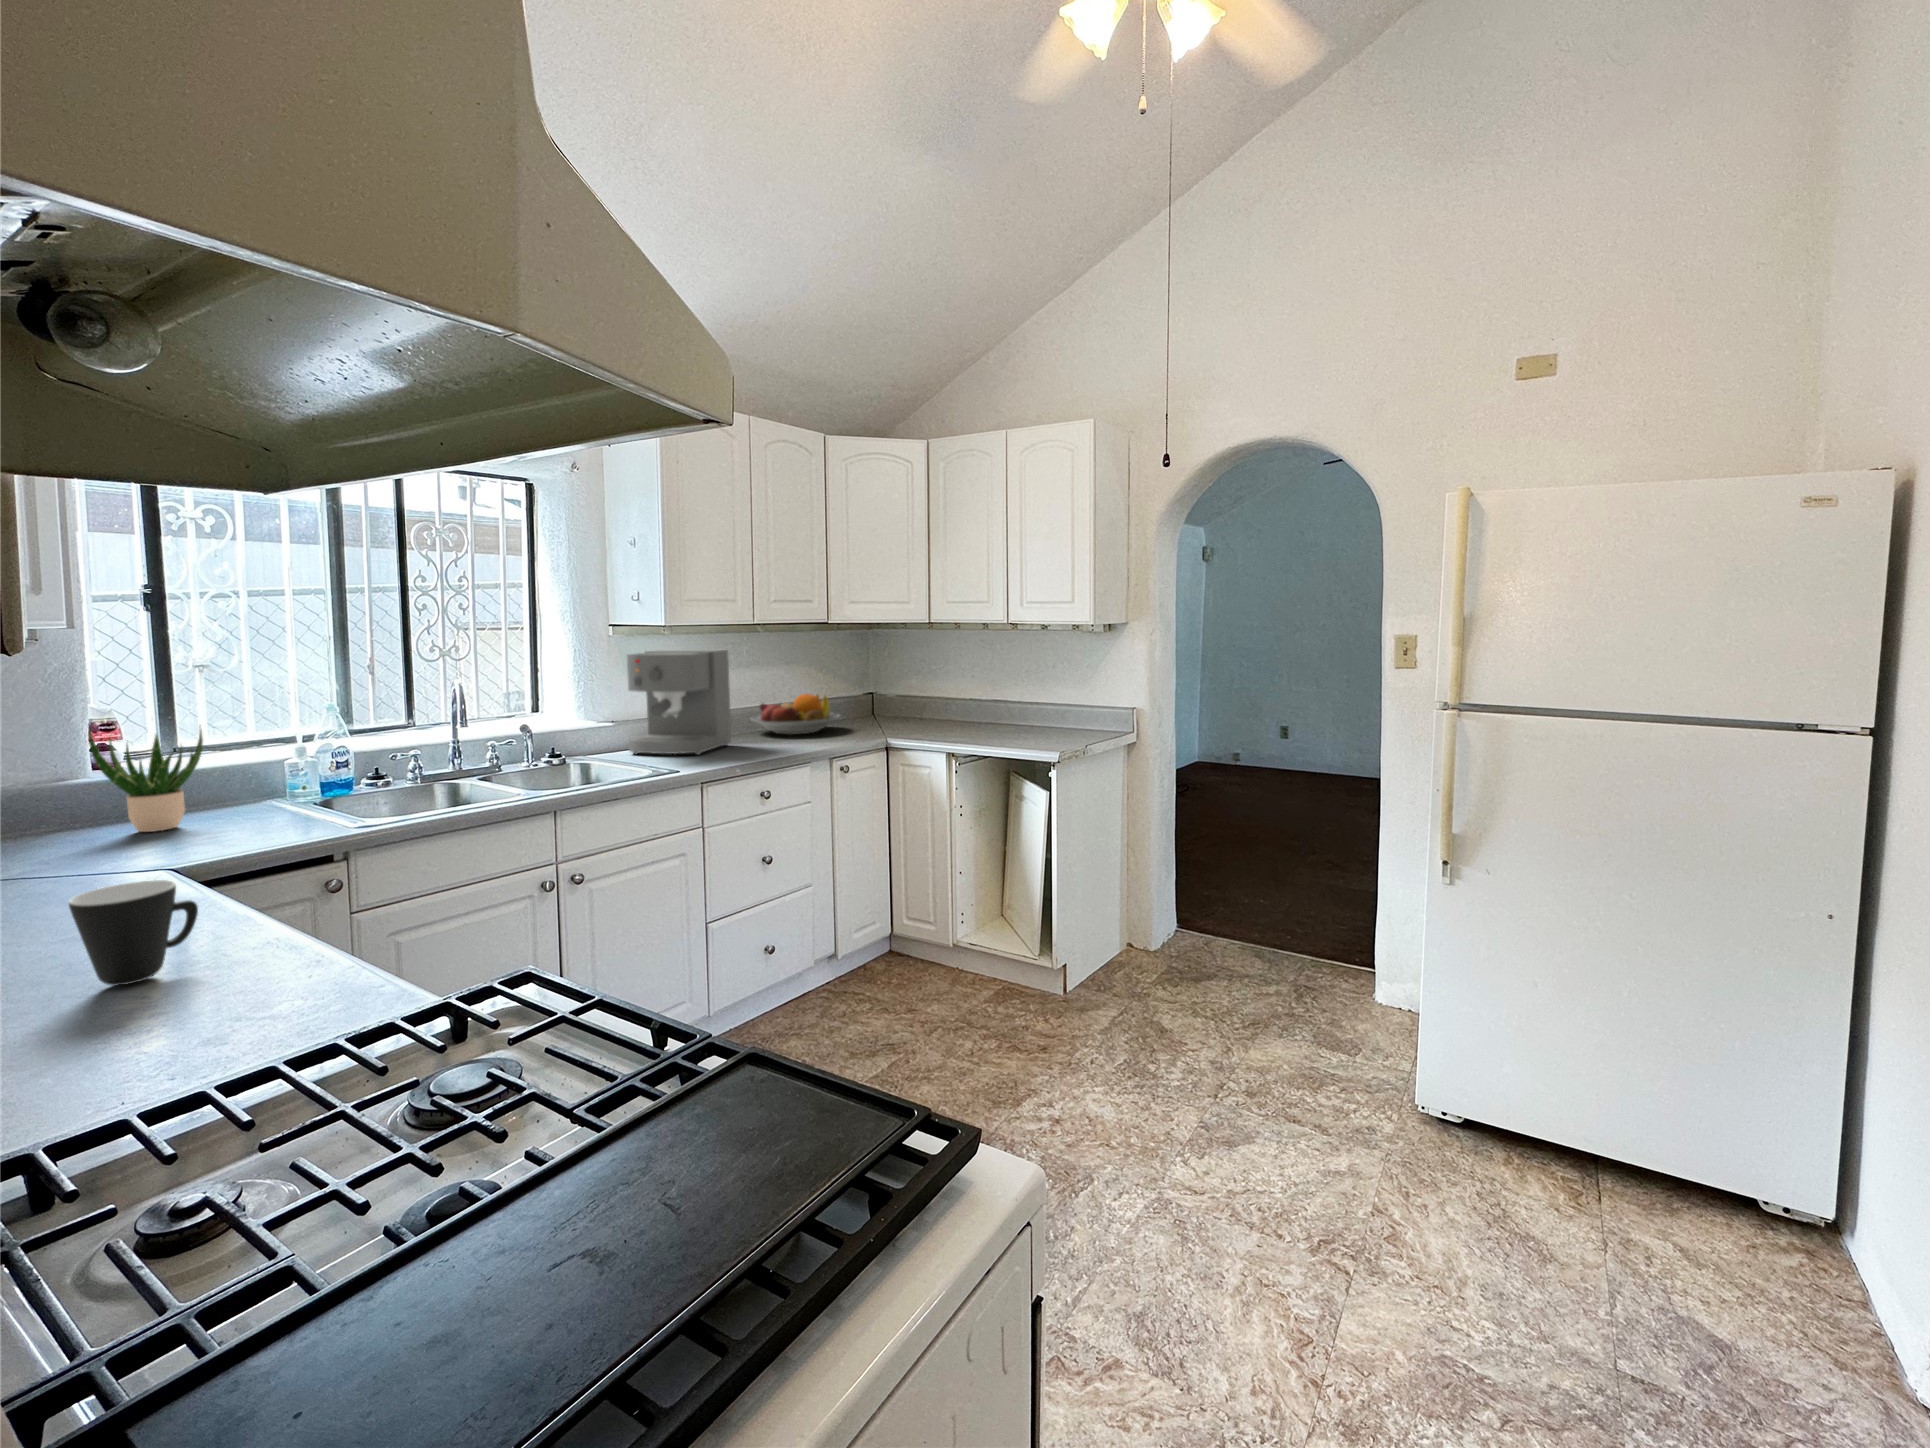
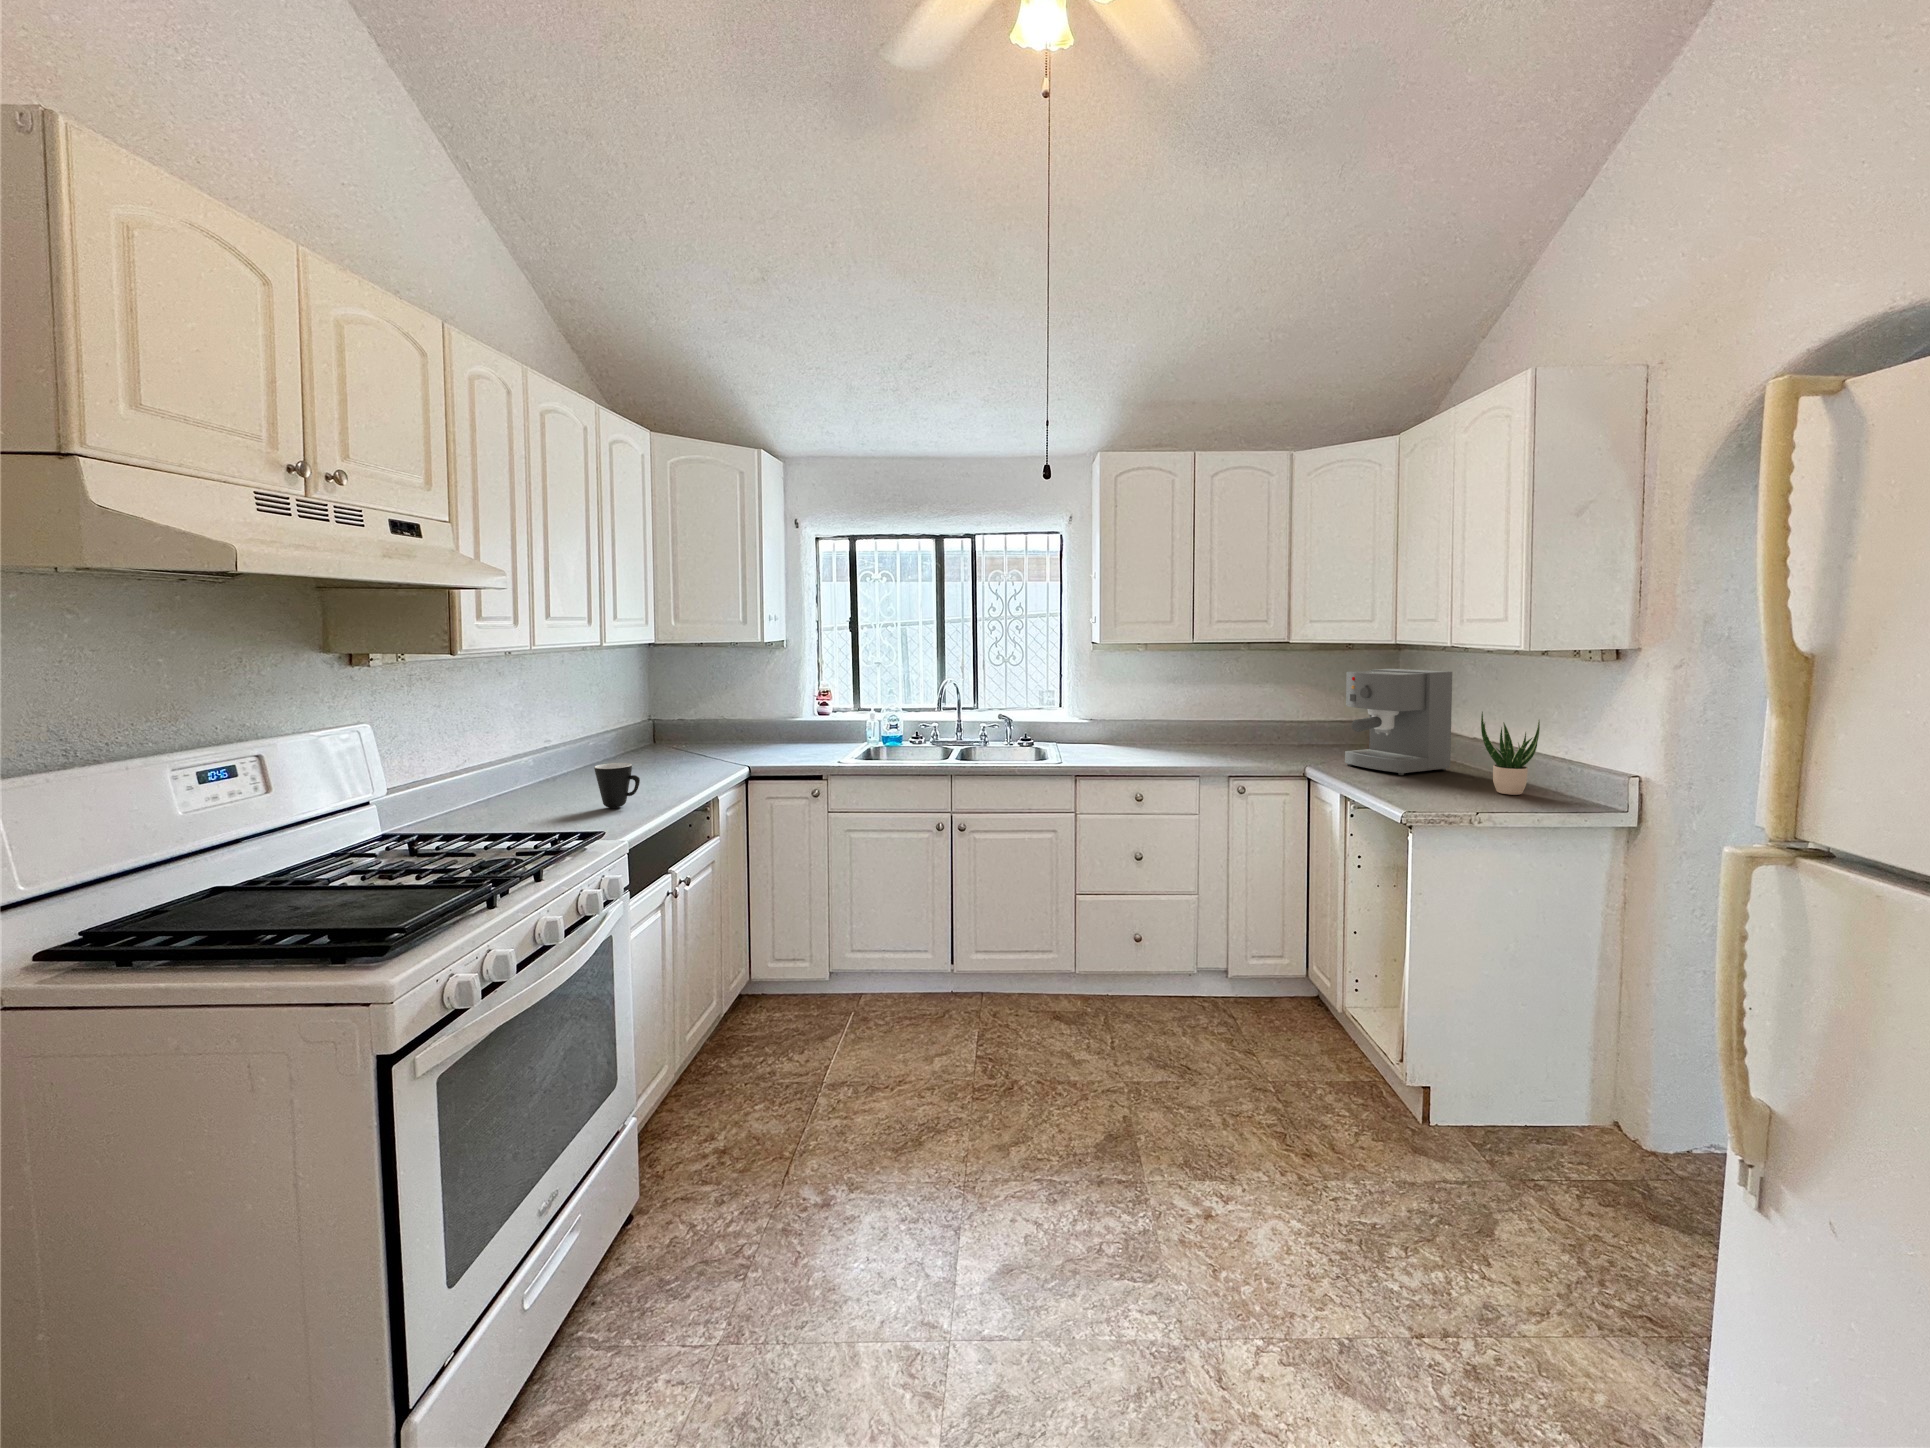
coffee maker: present [627,650,732,755] -> present [1345,669,1452,775]
fruit bowl: present [751,694,840,735] -> none [1217,714,1307,754]
potted plant: present [88,727,203,832] -> present [1481,712,1540,795]

